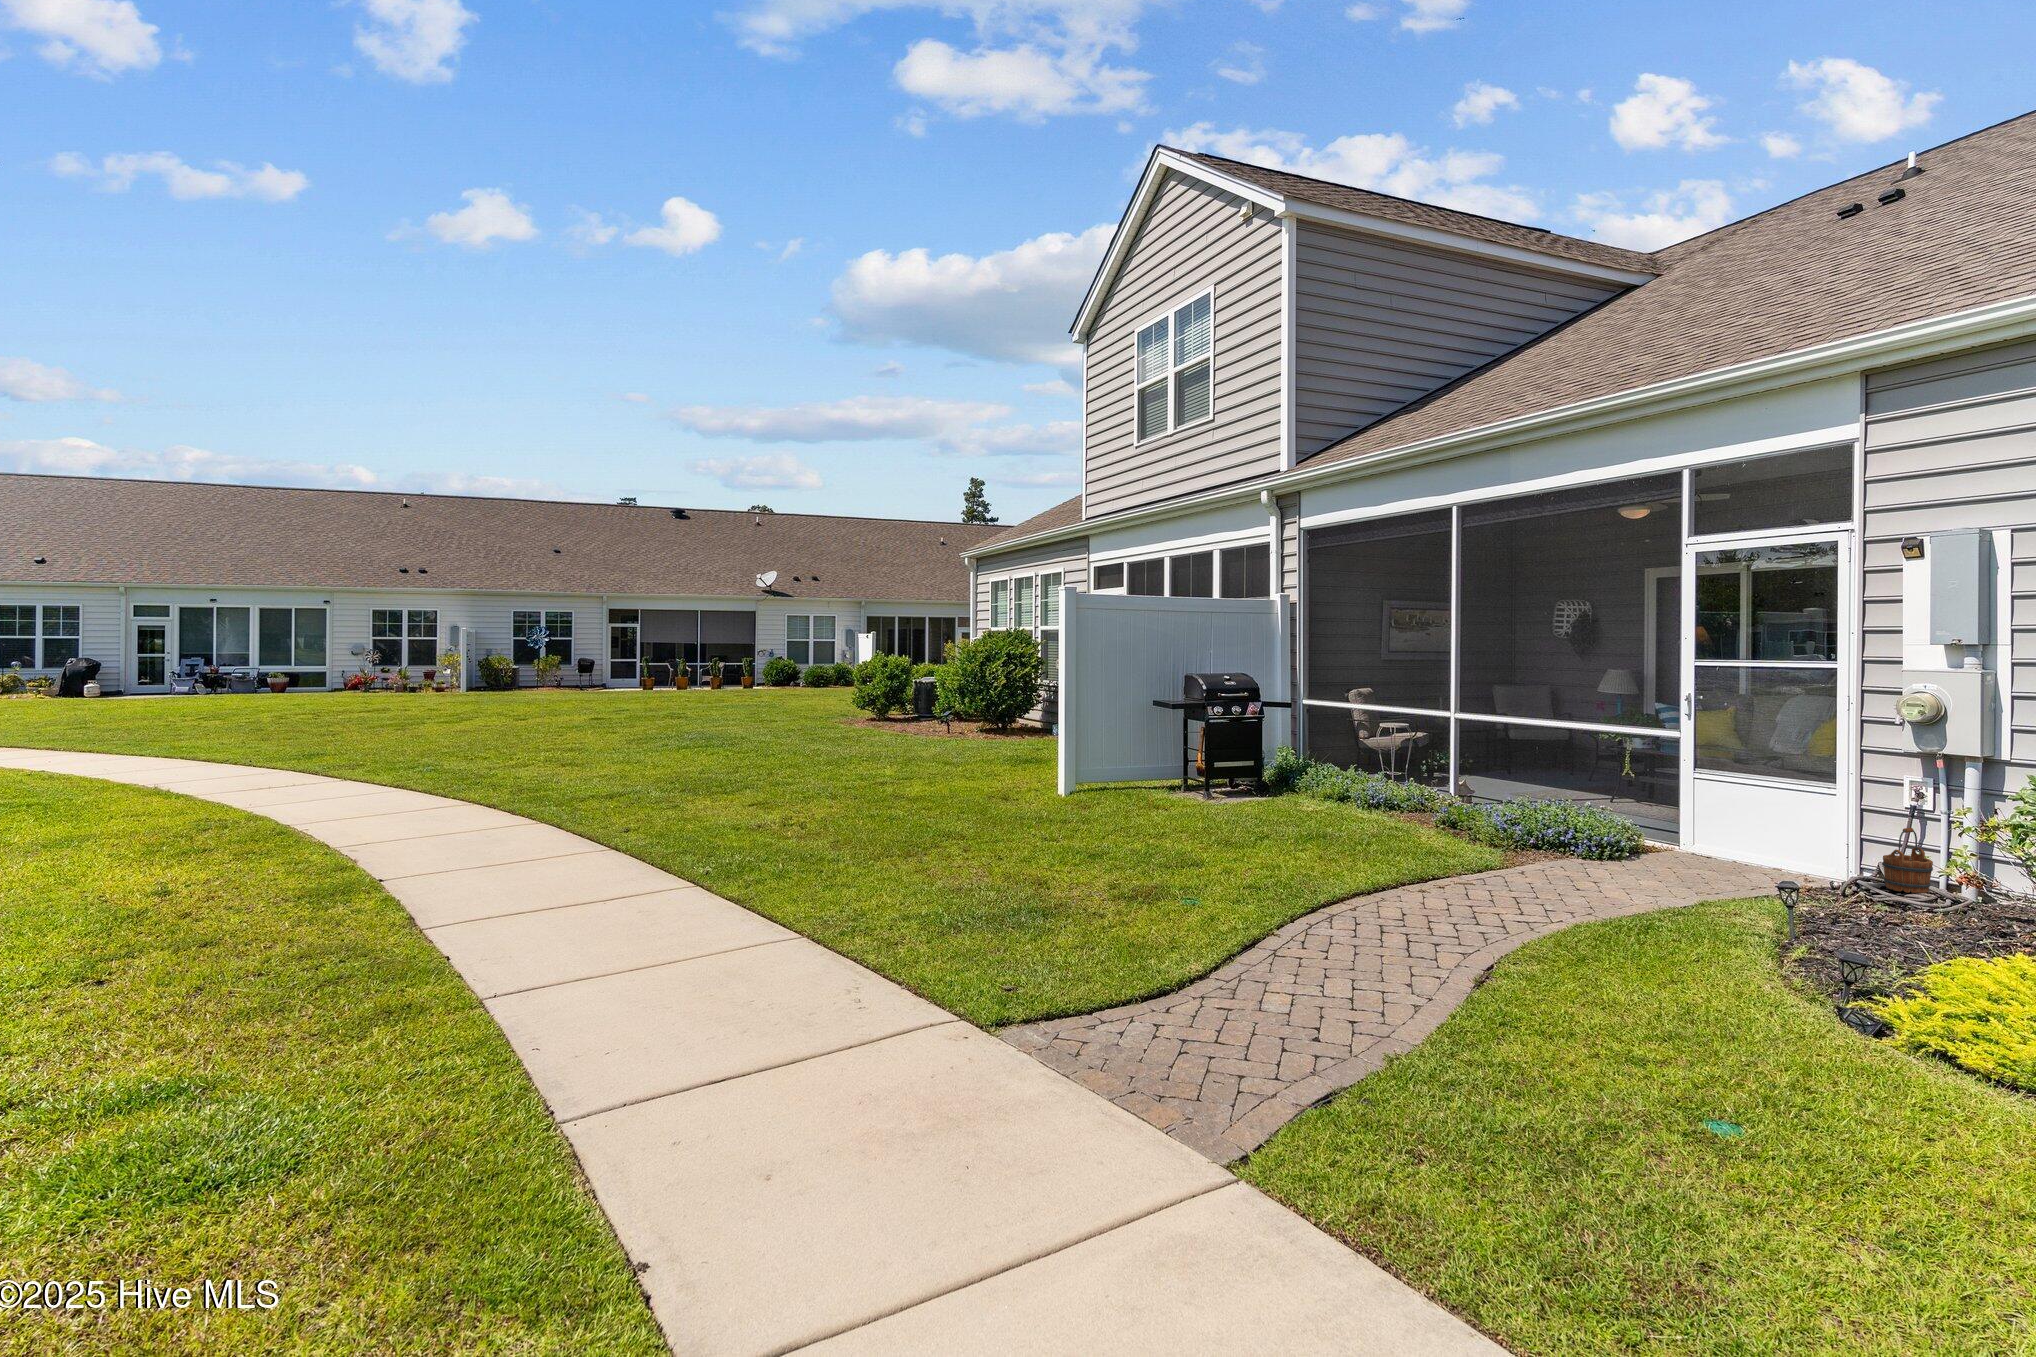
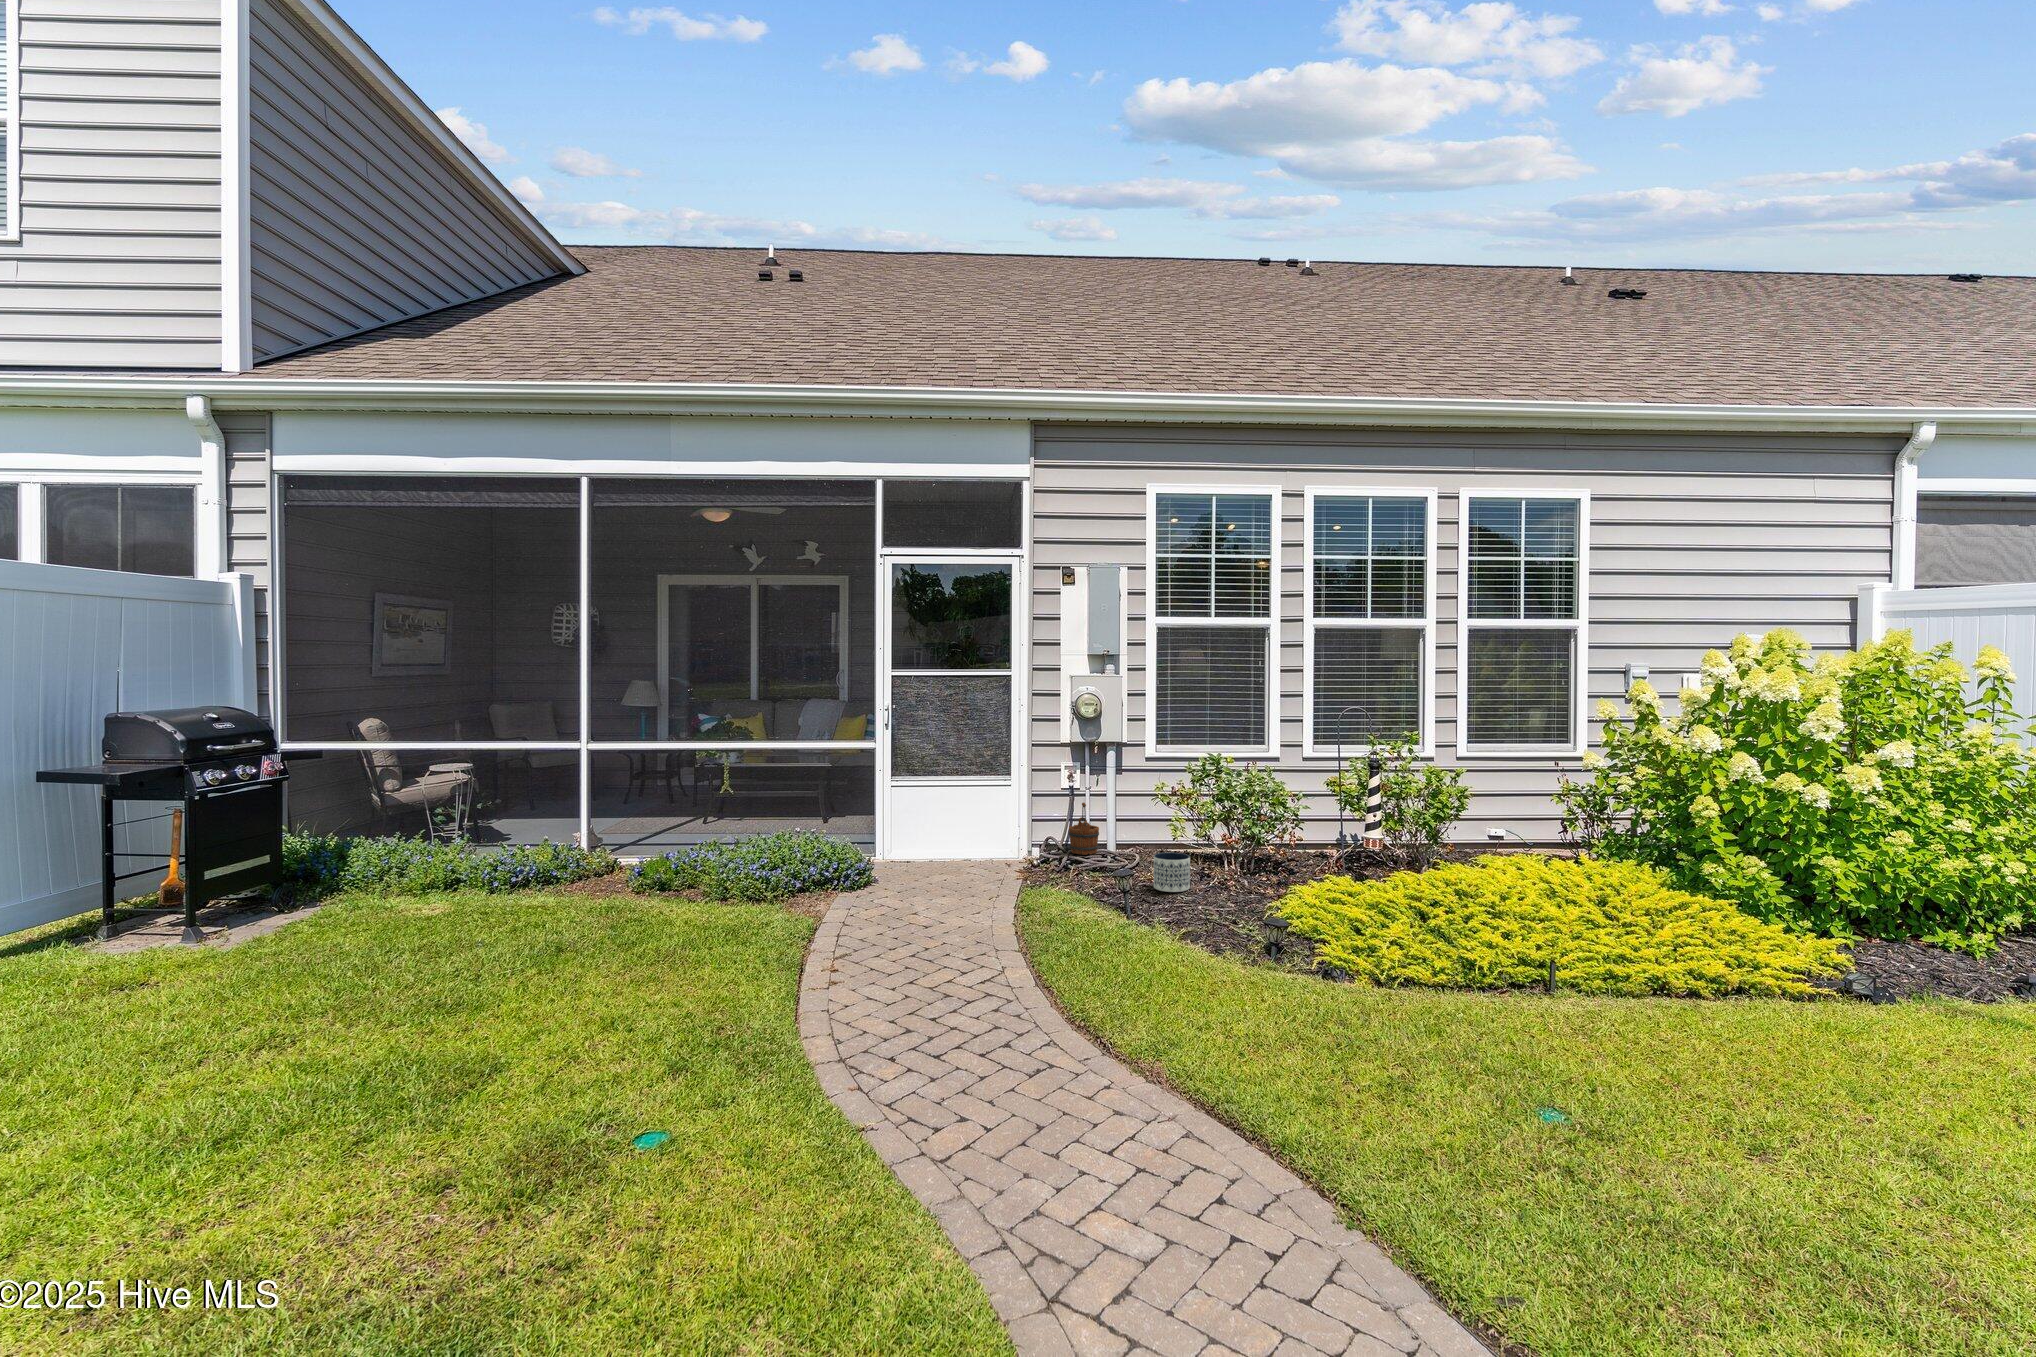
planter: none [1865,888,1927,941] -> present [1153,852,1190,892]

